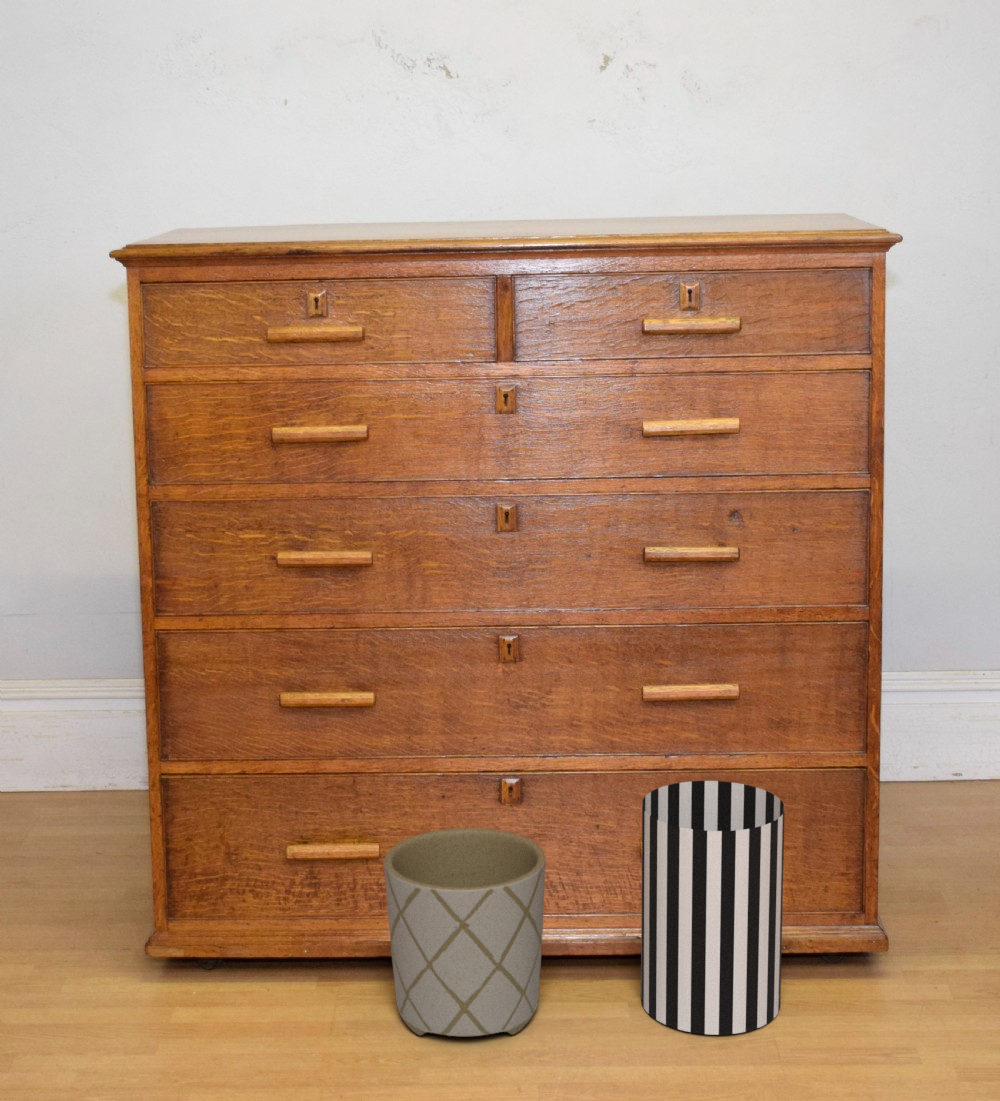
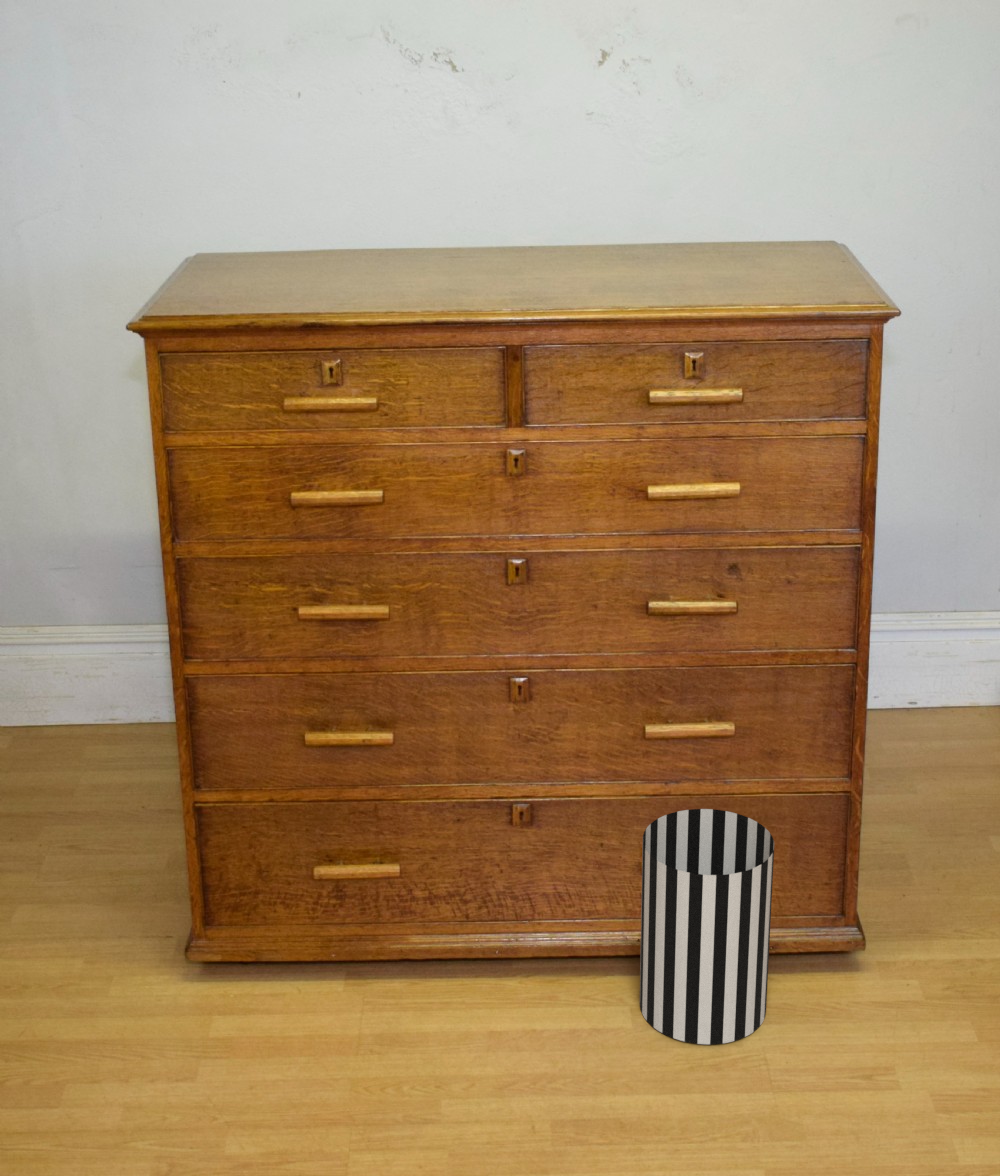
planter: present [384,828,546,1036] -> none [405,851,554,1049]

